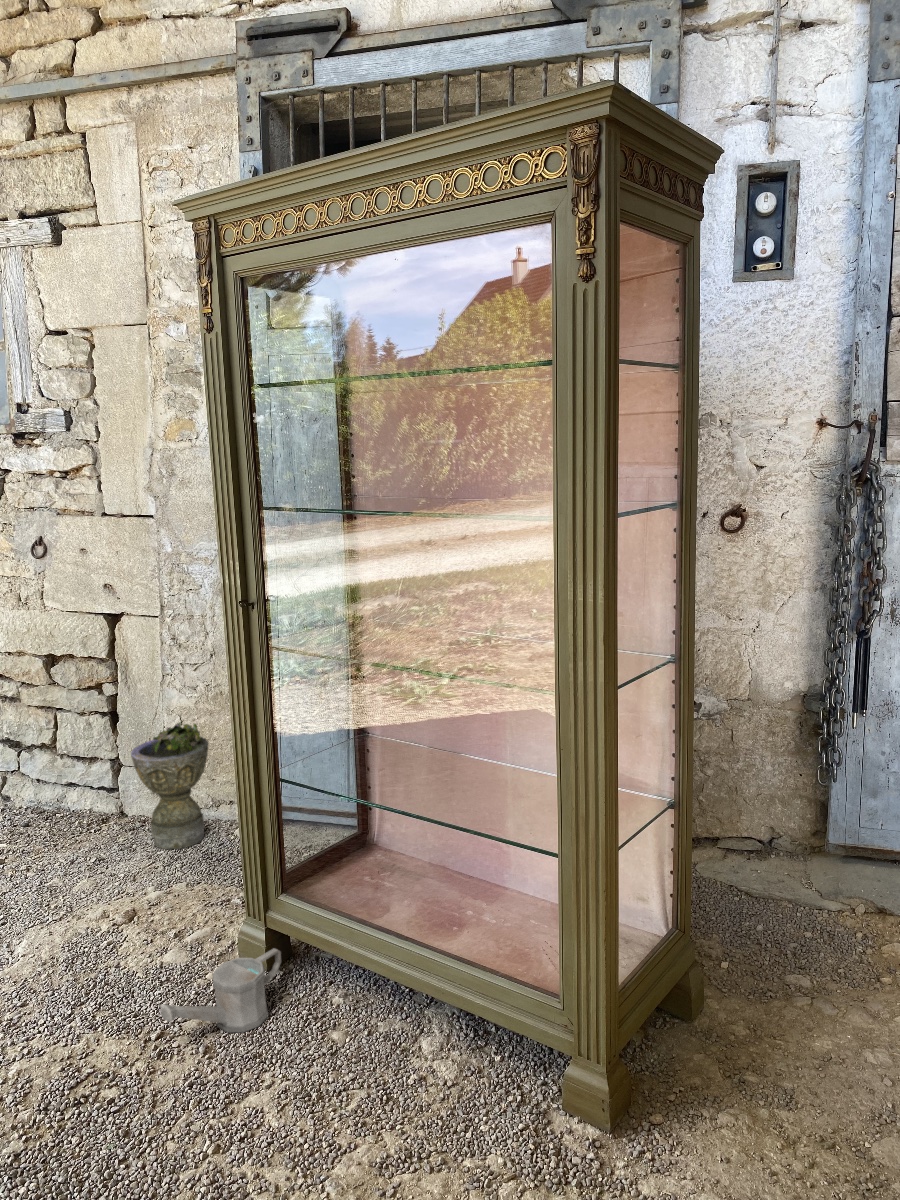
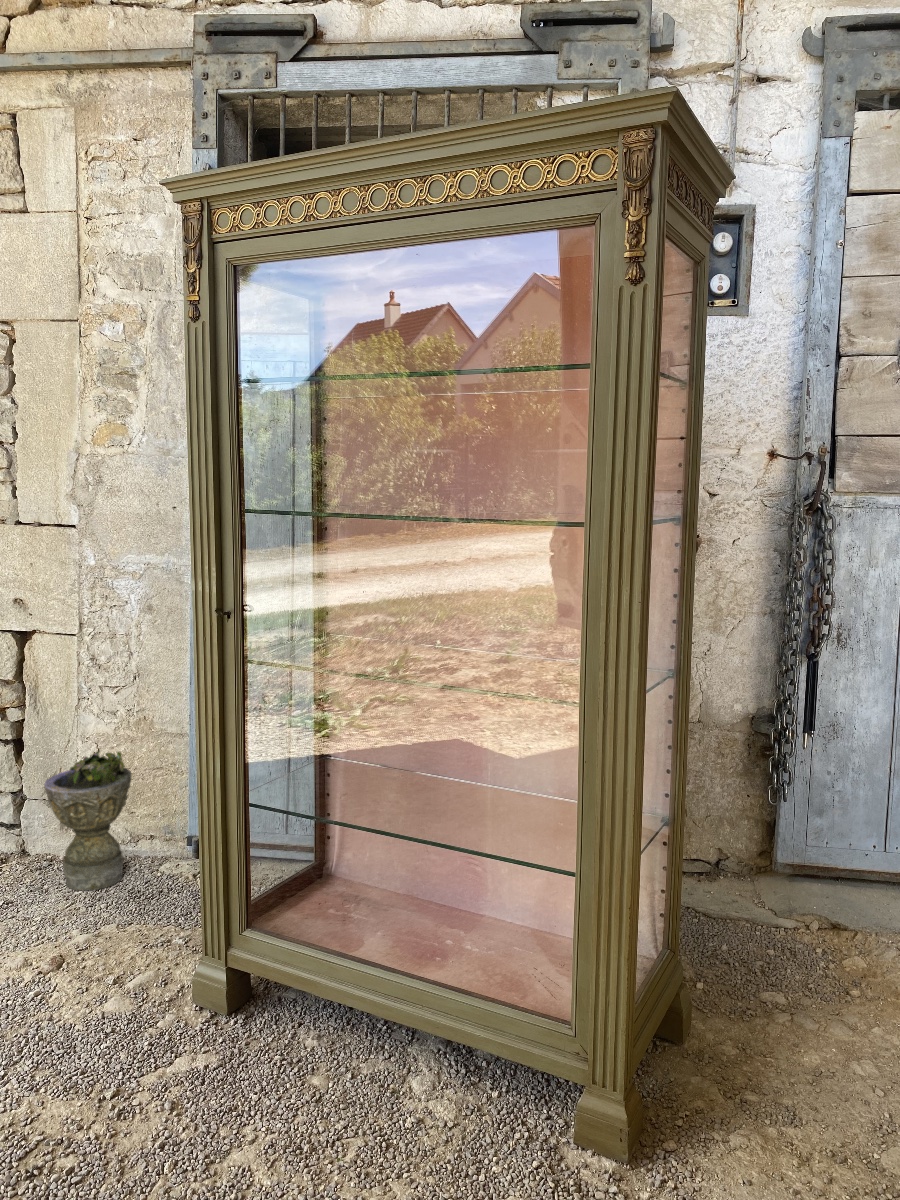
watering can: present [161,948,281,1032] -> none [124,990,247,1085]

